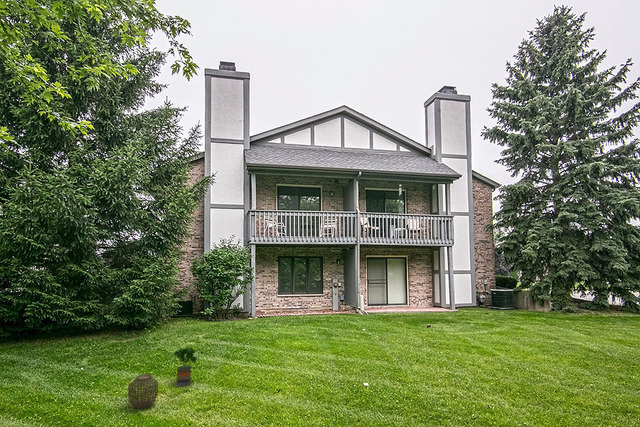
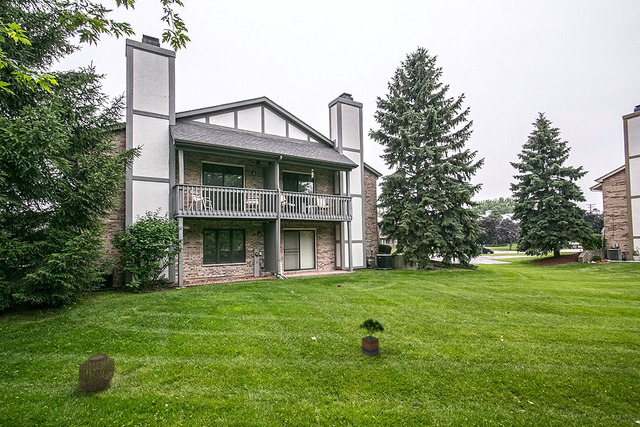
potted tree: present [174,348,197,387] -> present [359,319,384,356]

